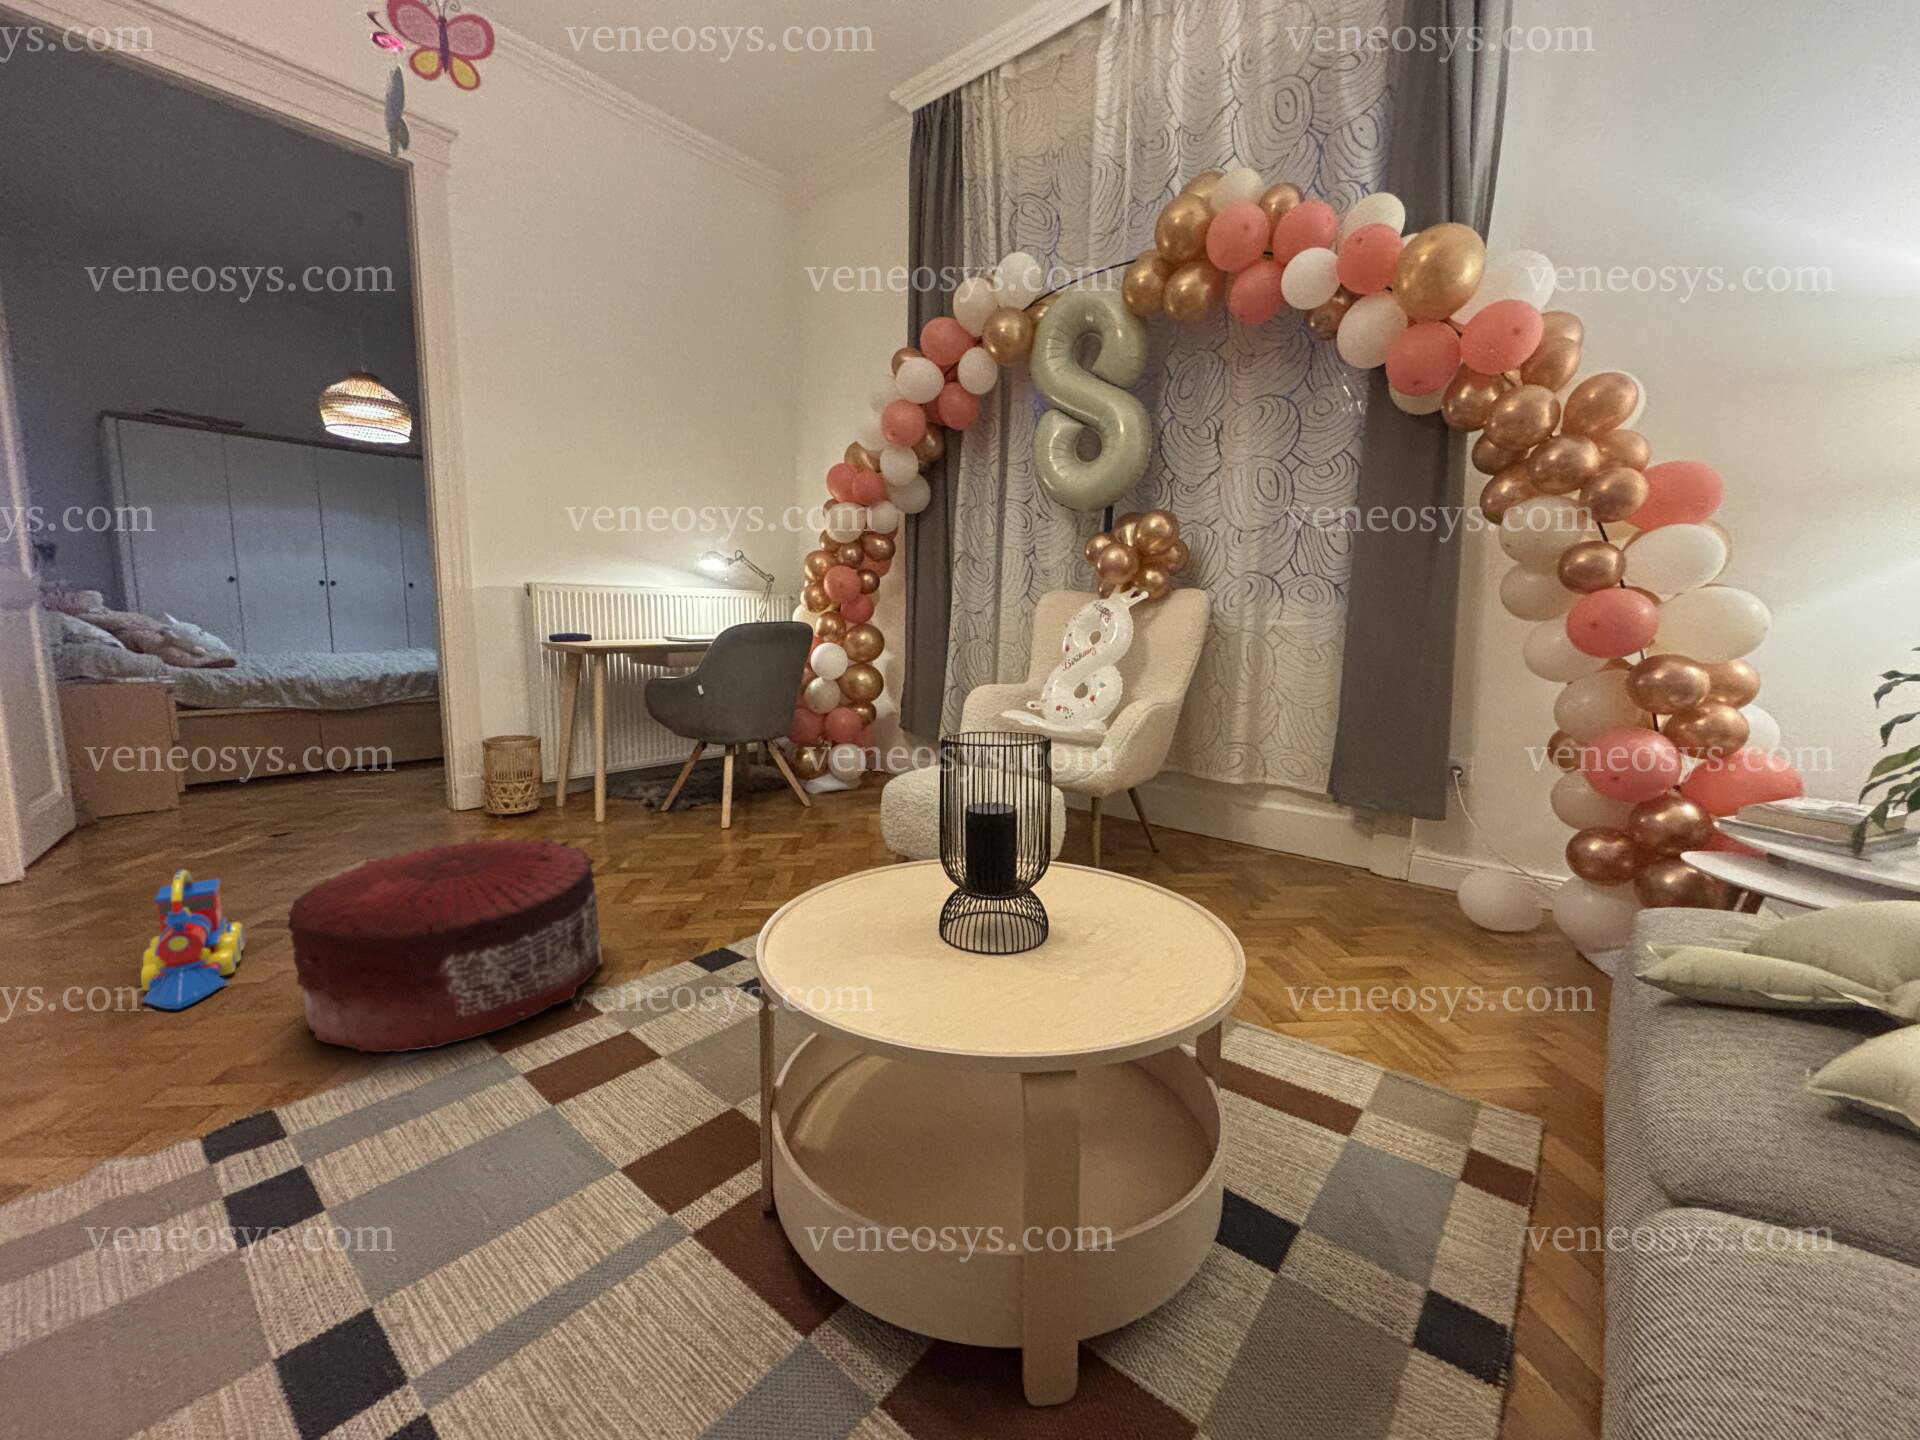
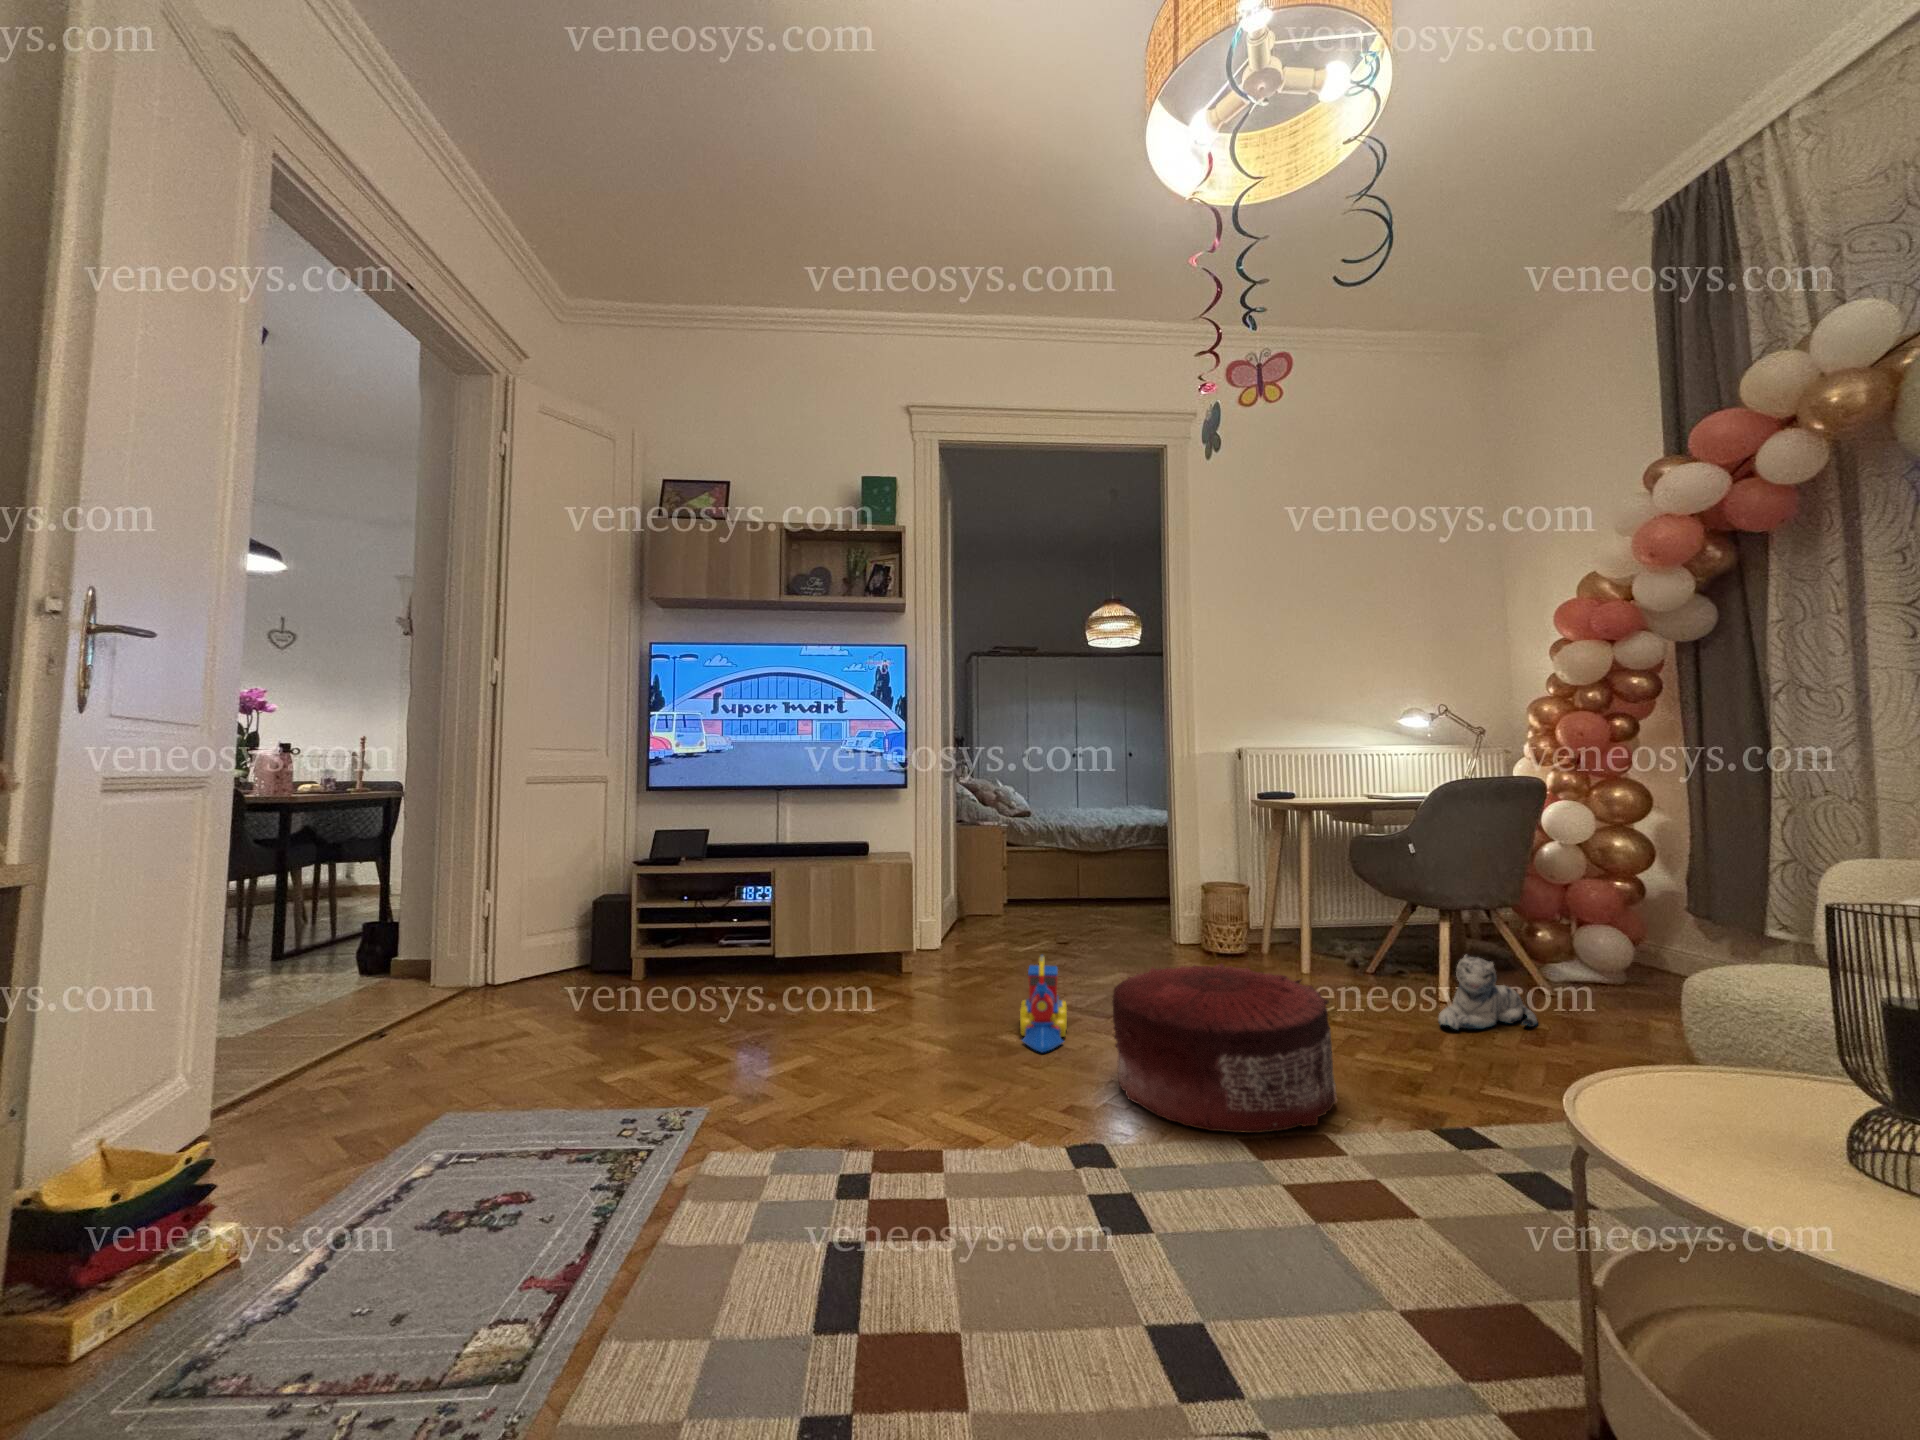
plush toy: none [717,785,797,855] -> present [1438,955,1538,1030]

